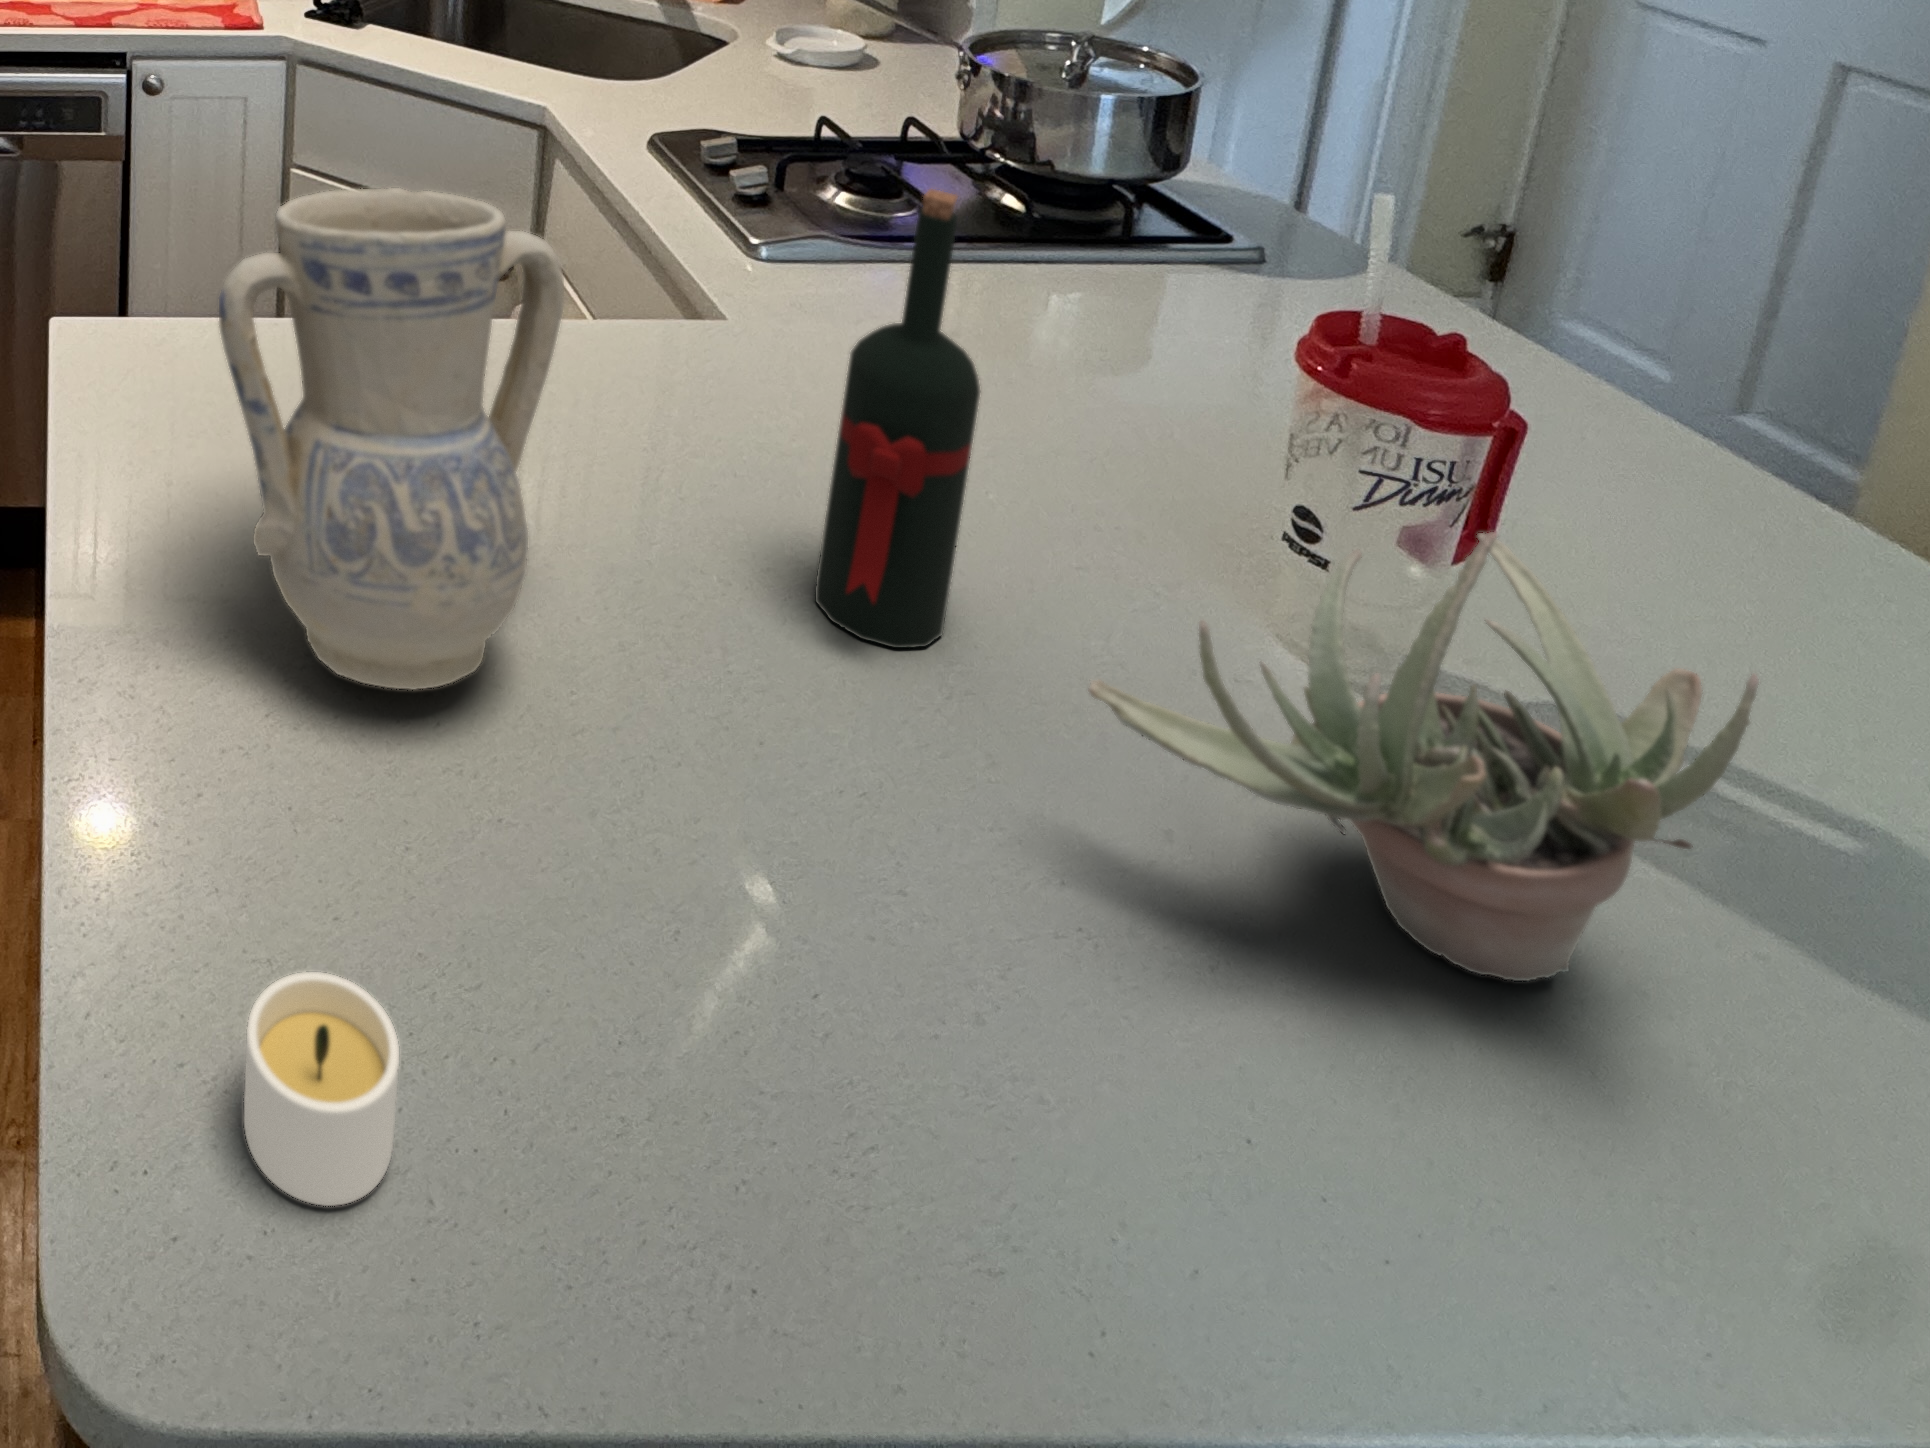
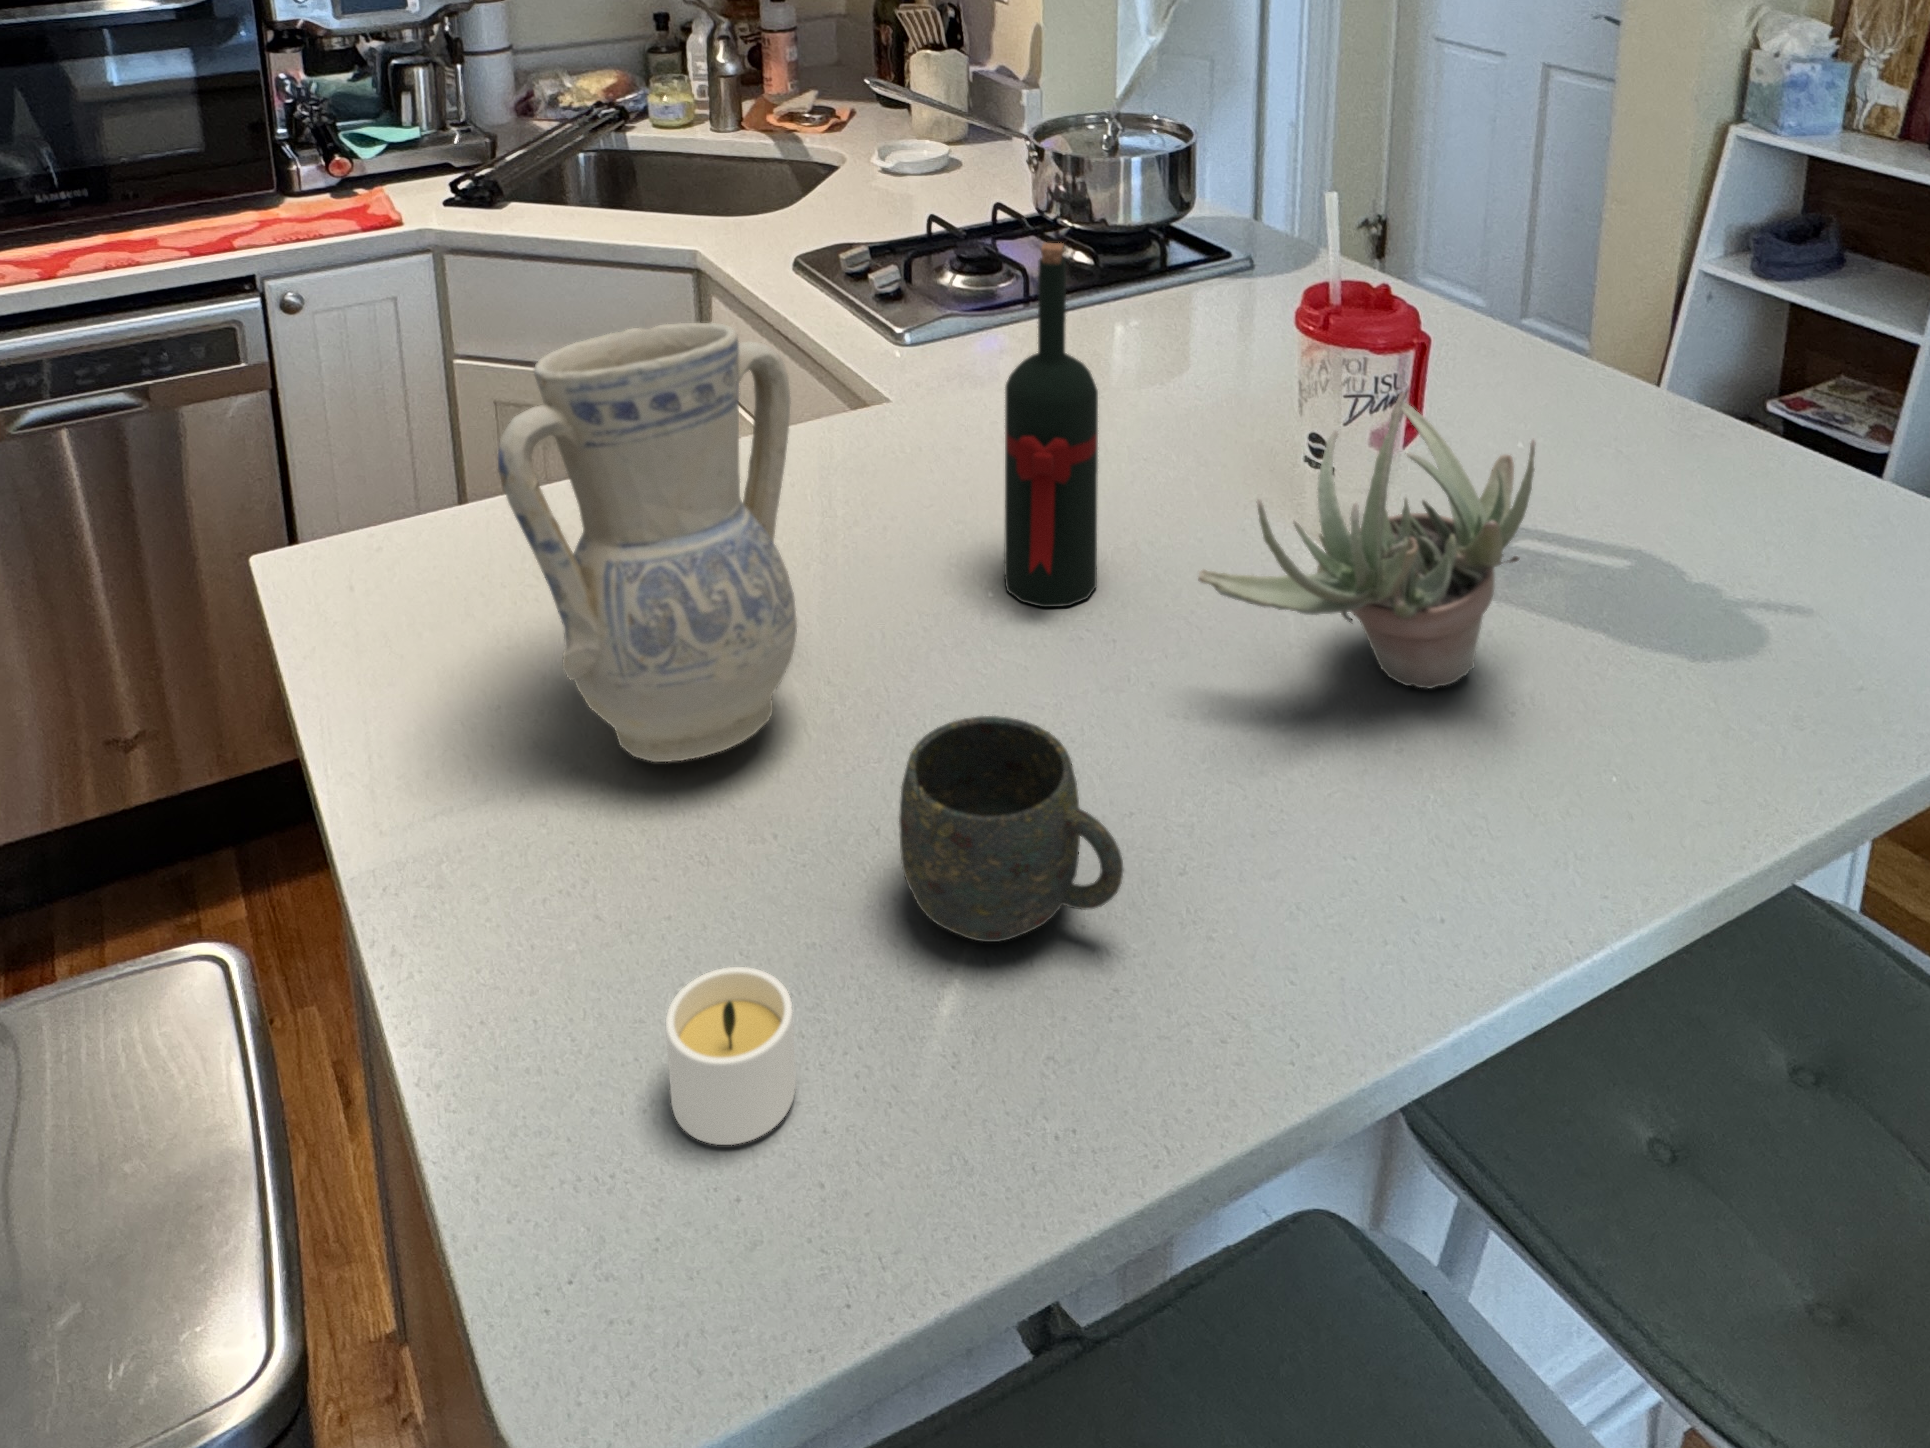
mug: none [587,771,891,1106] -> present [899,716,1123,942]

